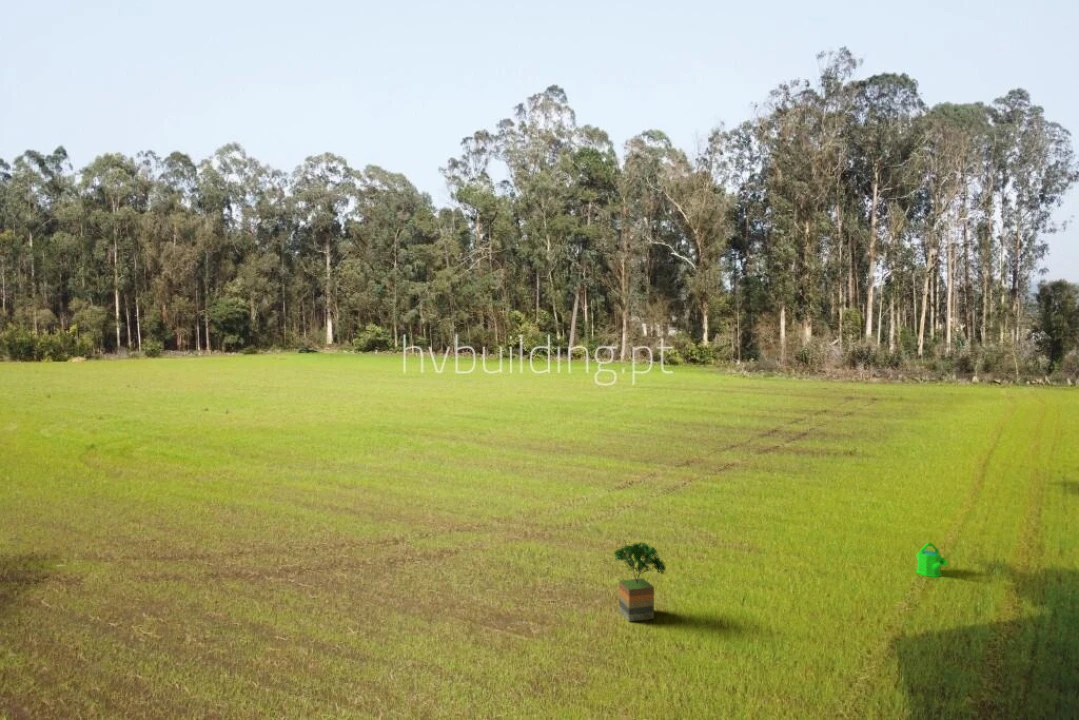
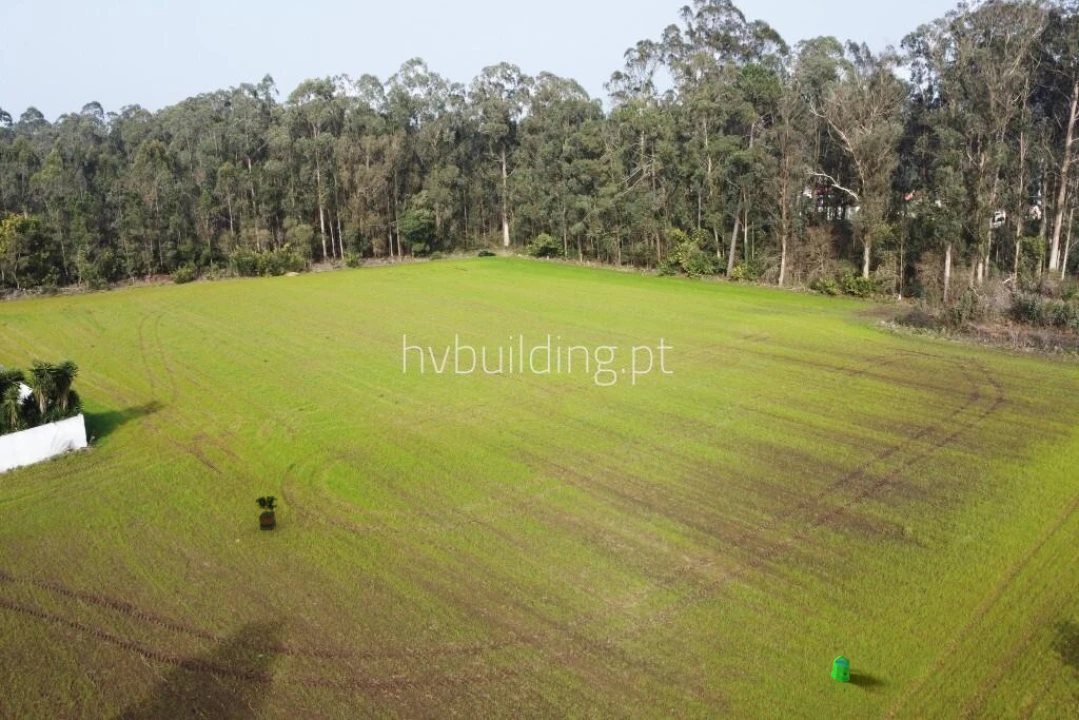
potted tree: present [614,543,666,621] -> present [256,496,277,530]

